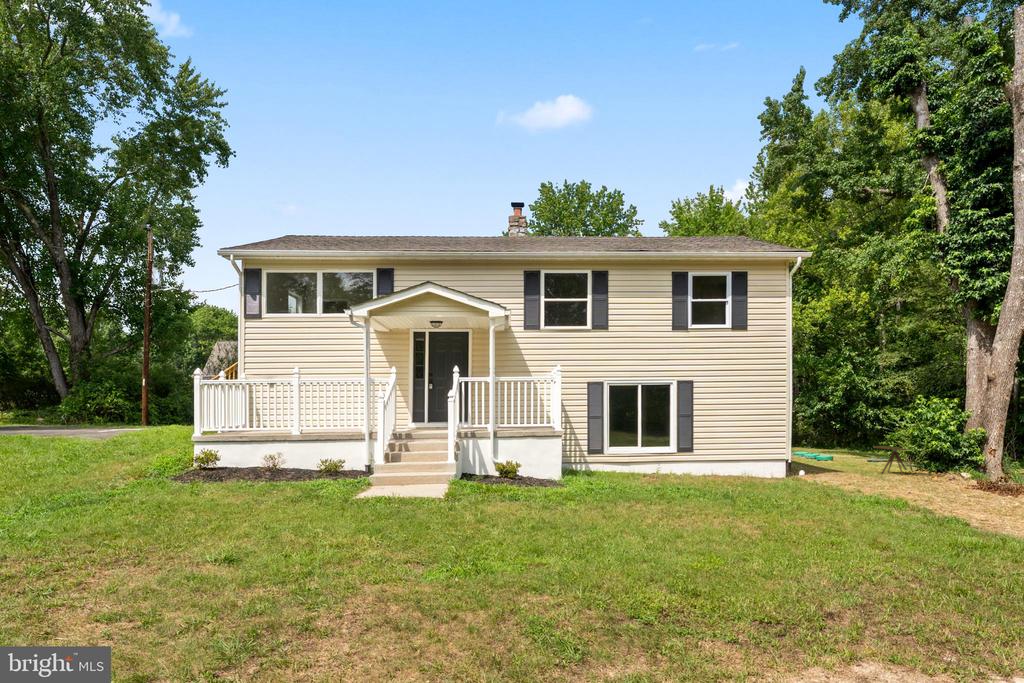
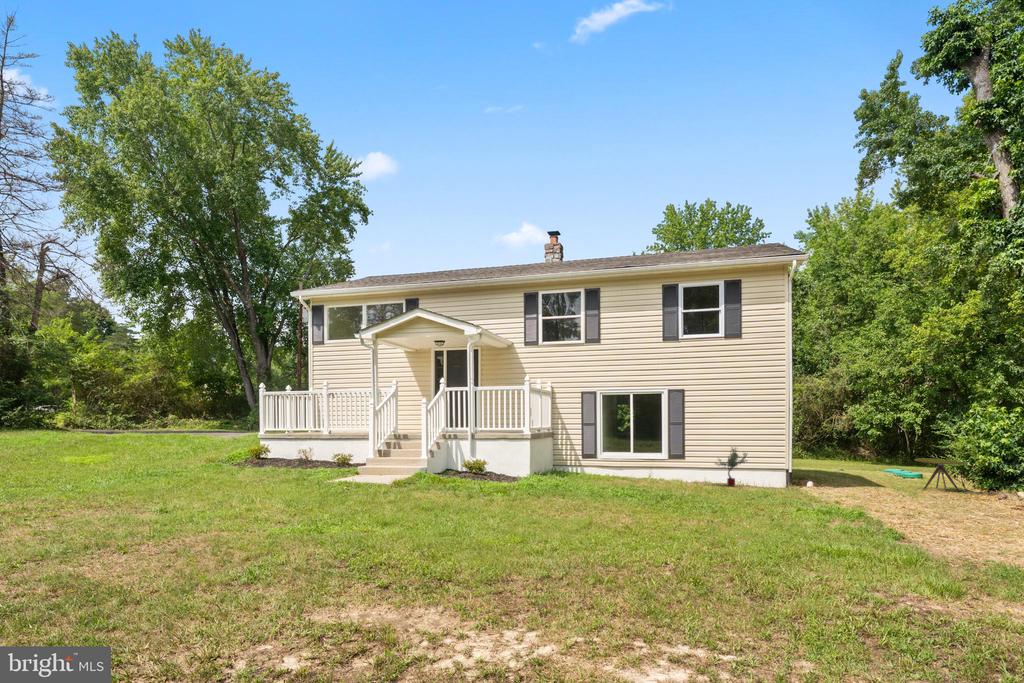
potted tree: none [726,438,757,477] -> present [715,447,747,486]

